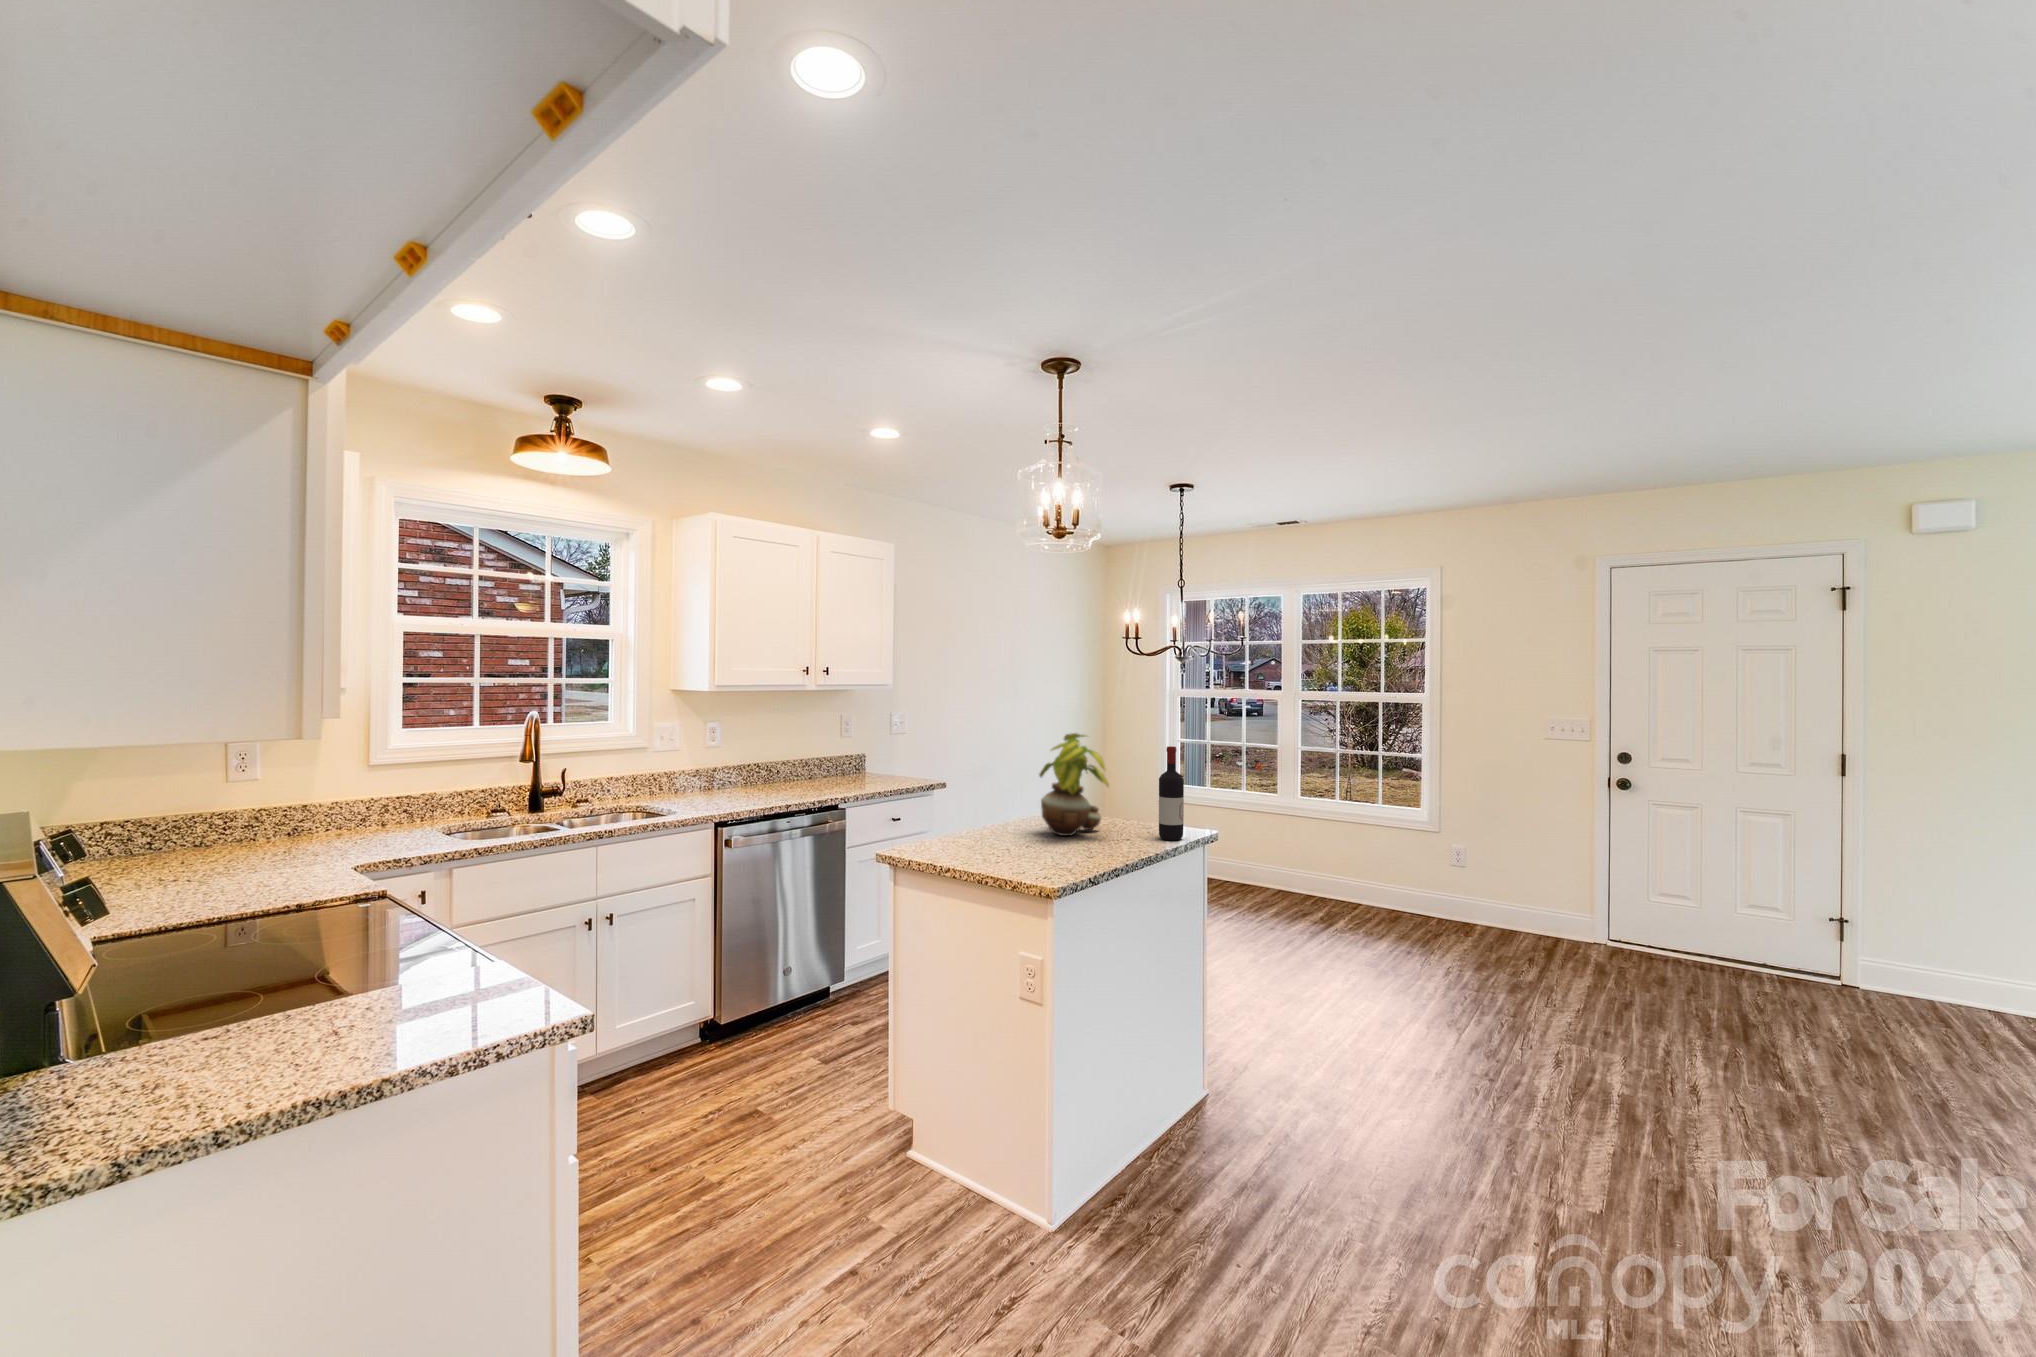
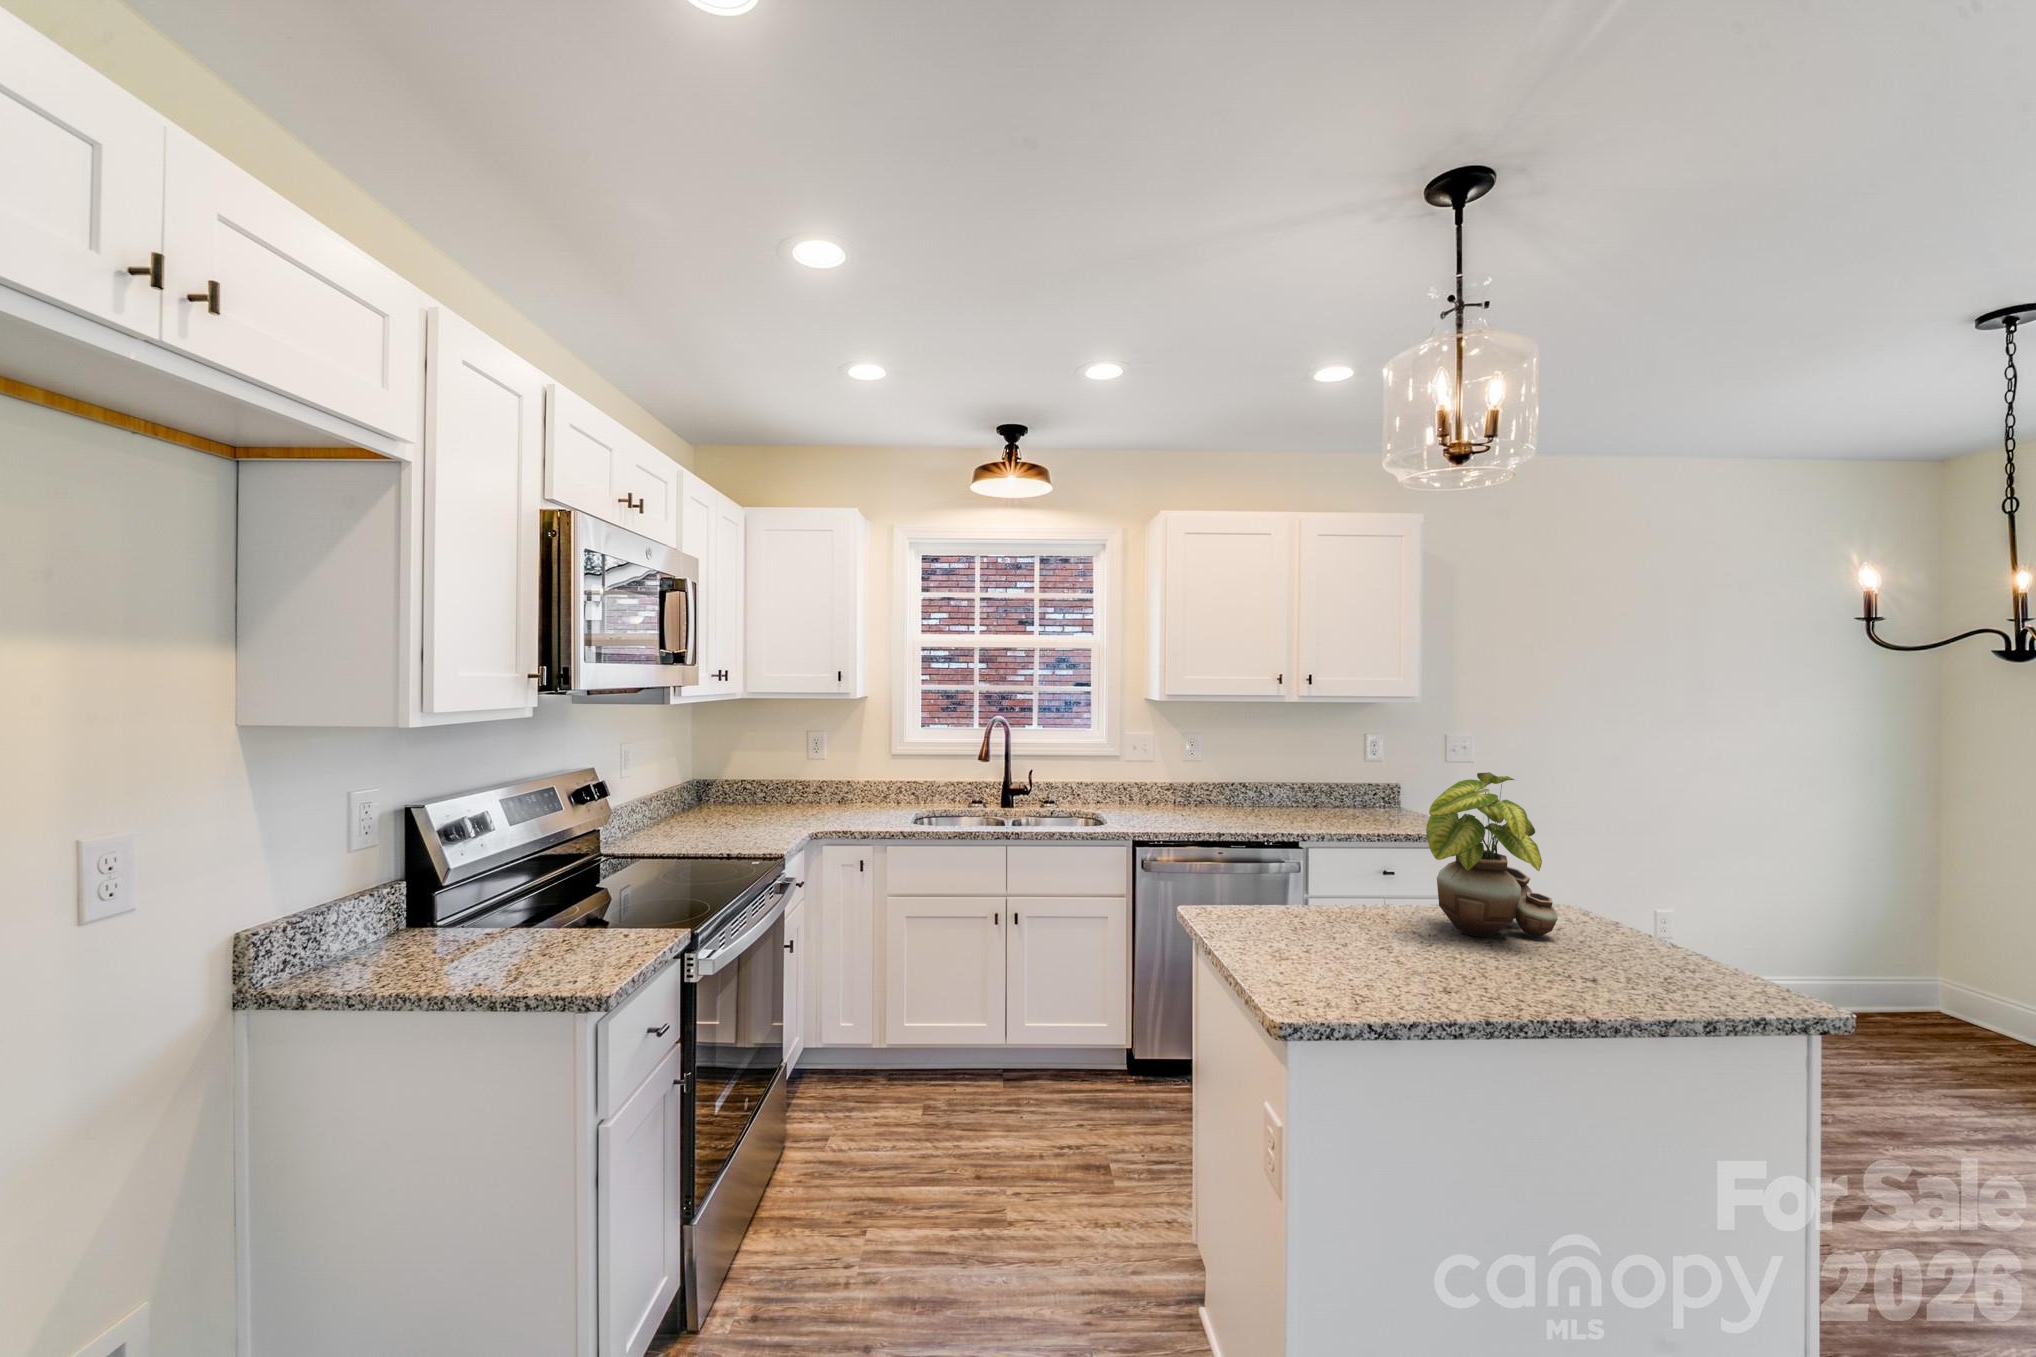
wine bottle: present [1159,746,1184,841] -> none [1638,811,1696,990]

